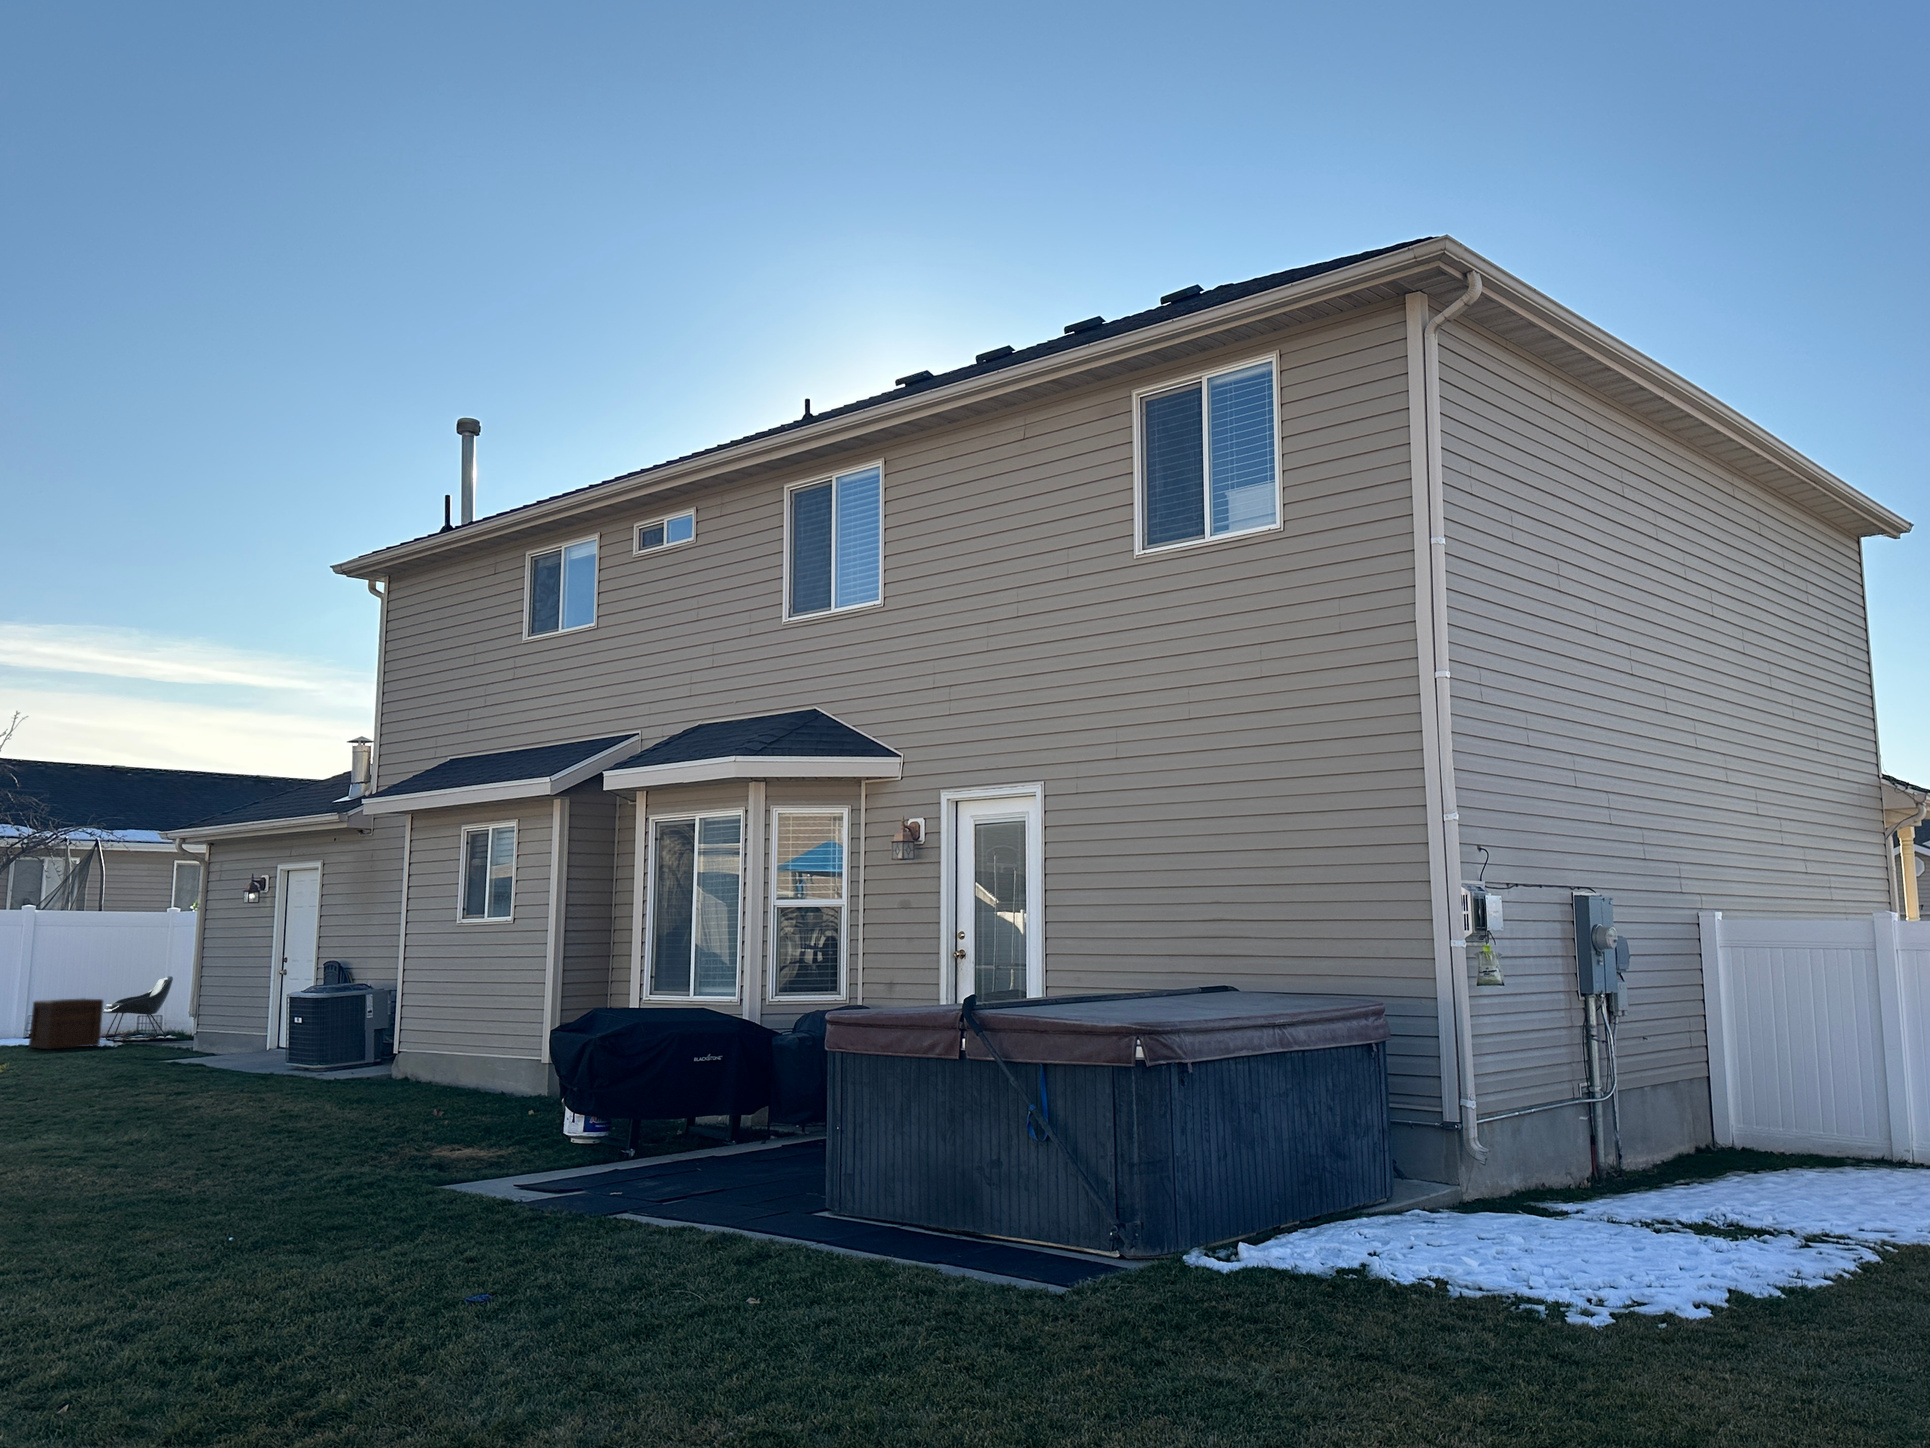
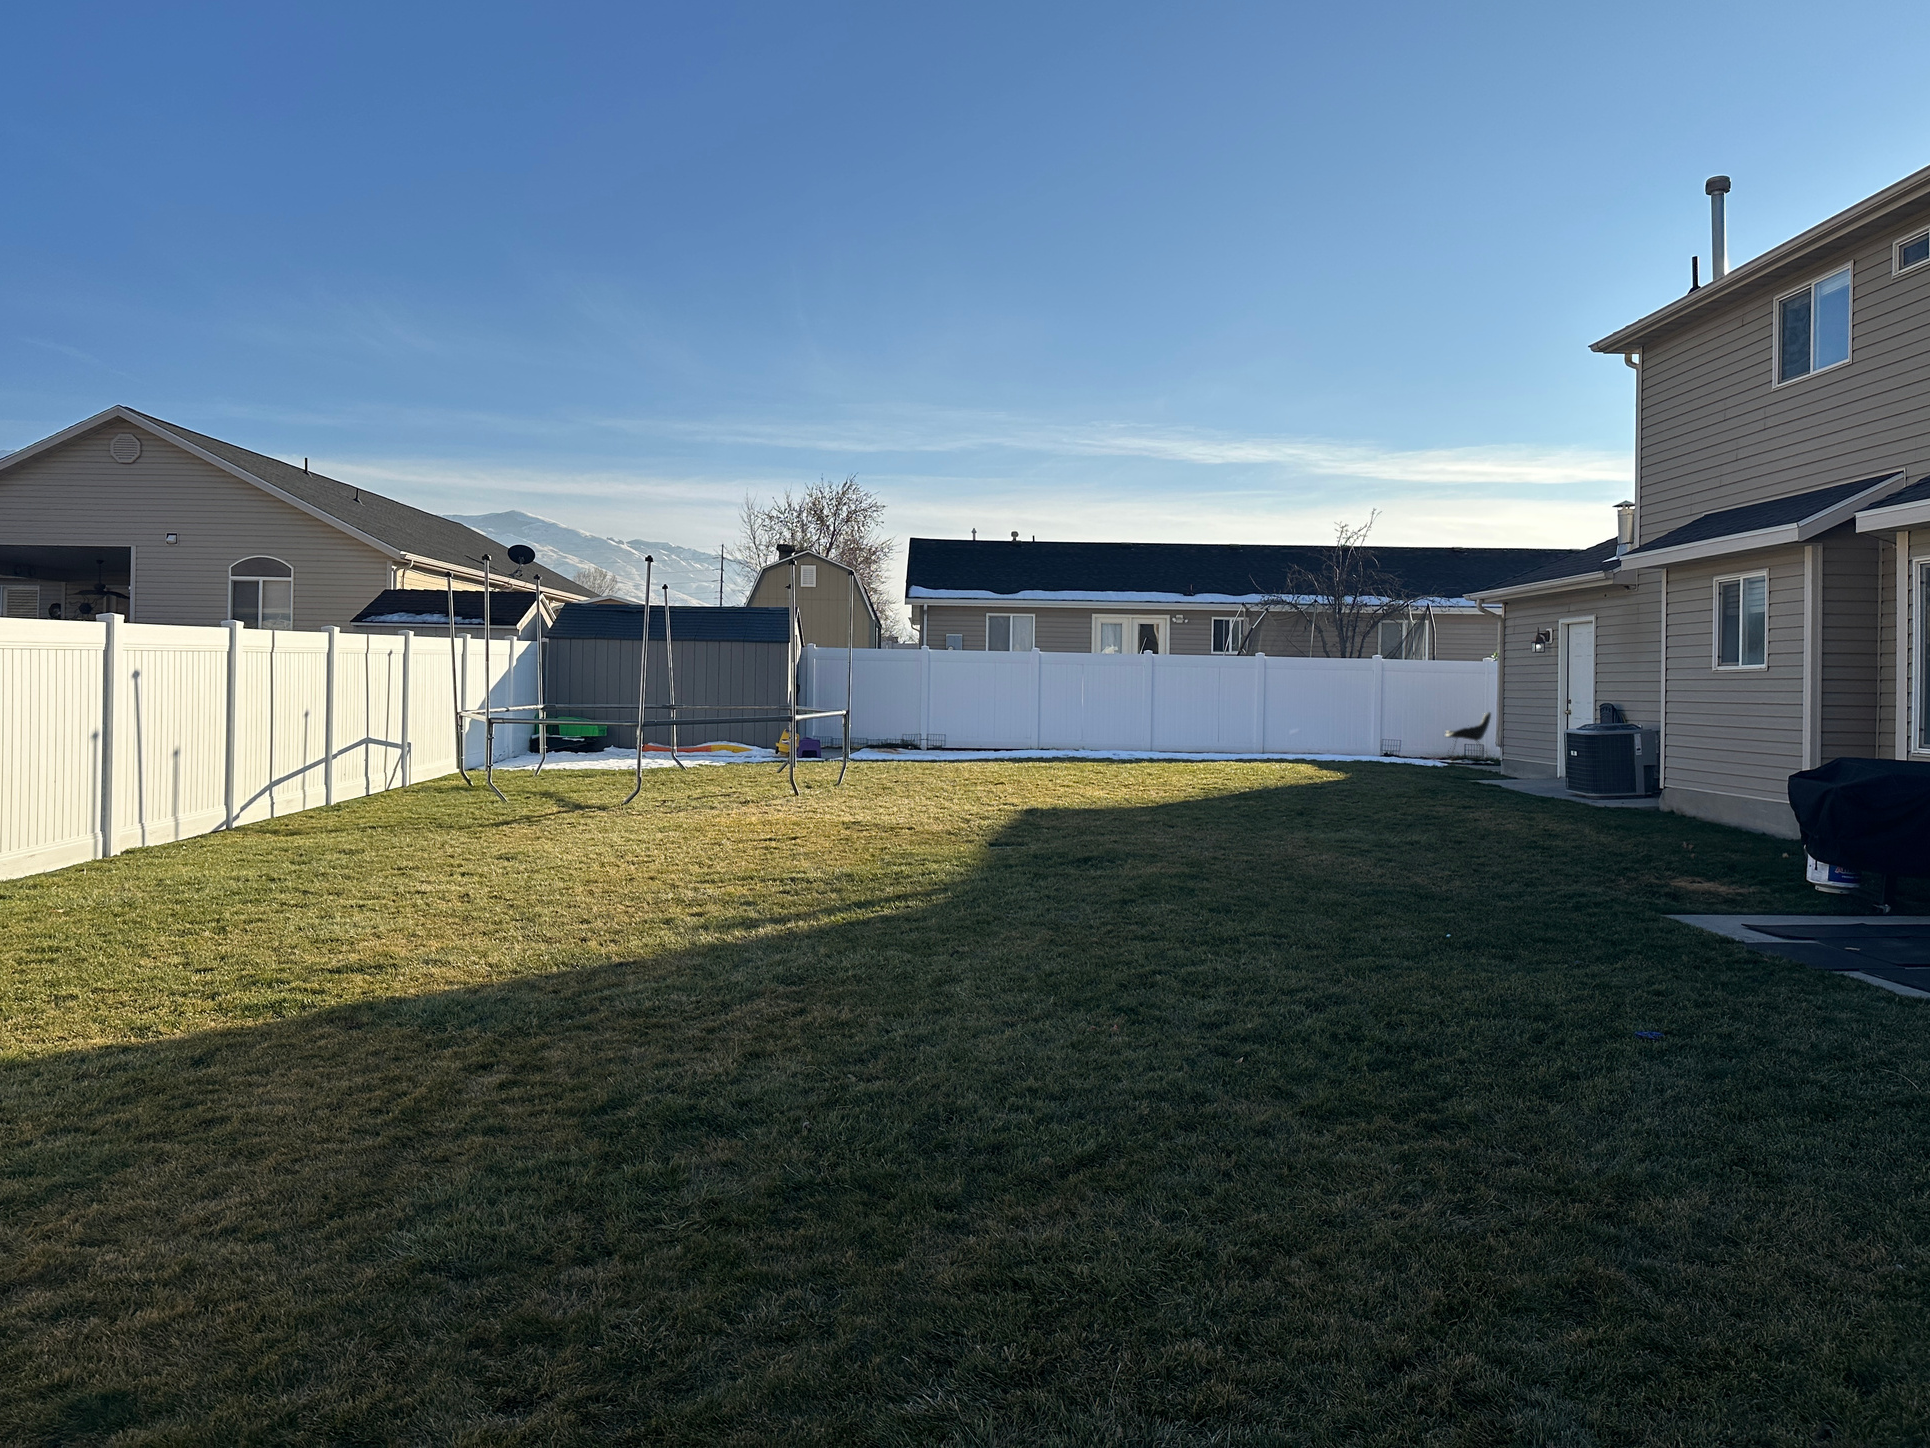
wooden crate: present [29,999,103,1049] -> none [1396,725,1442,760]

